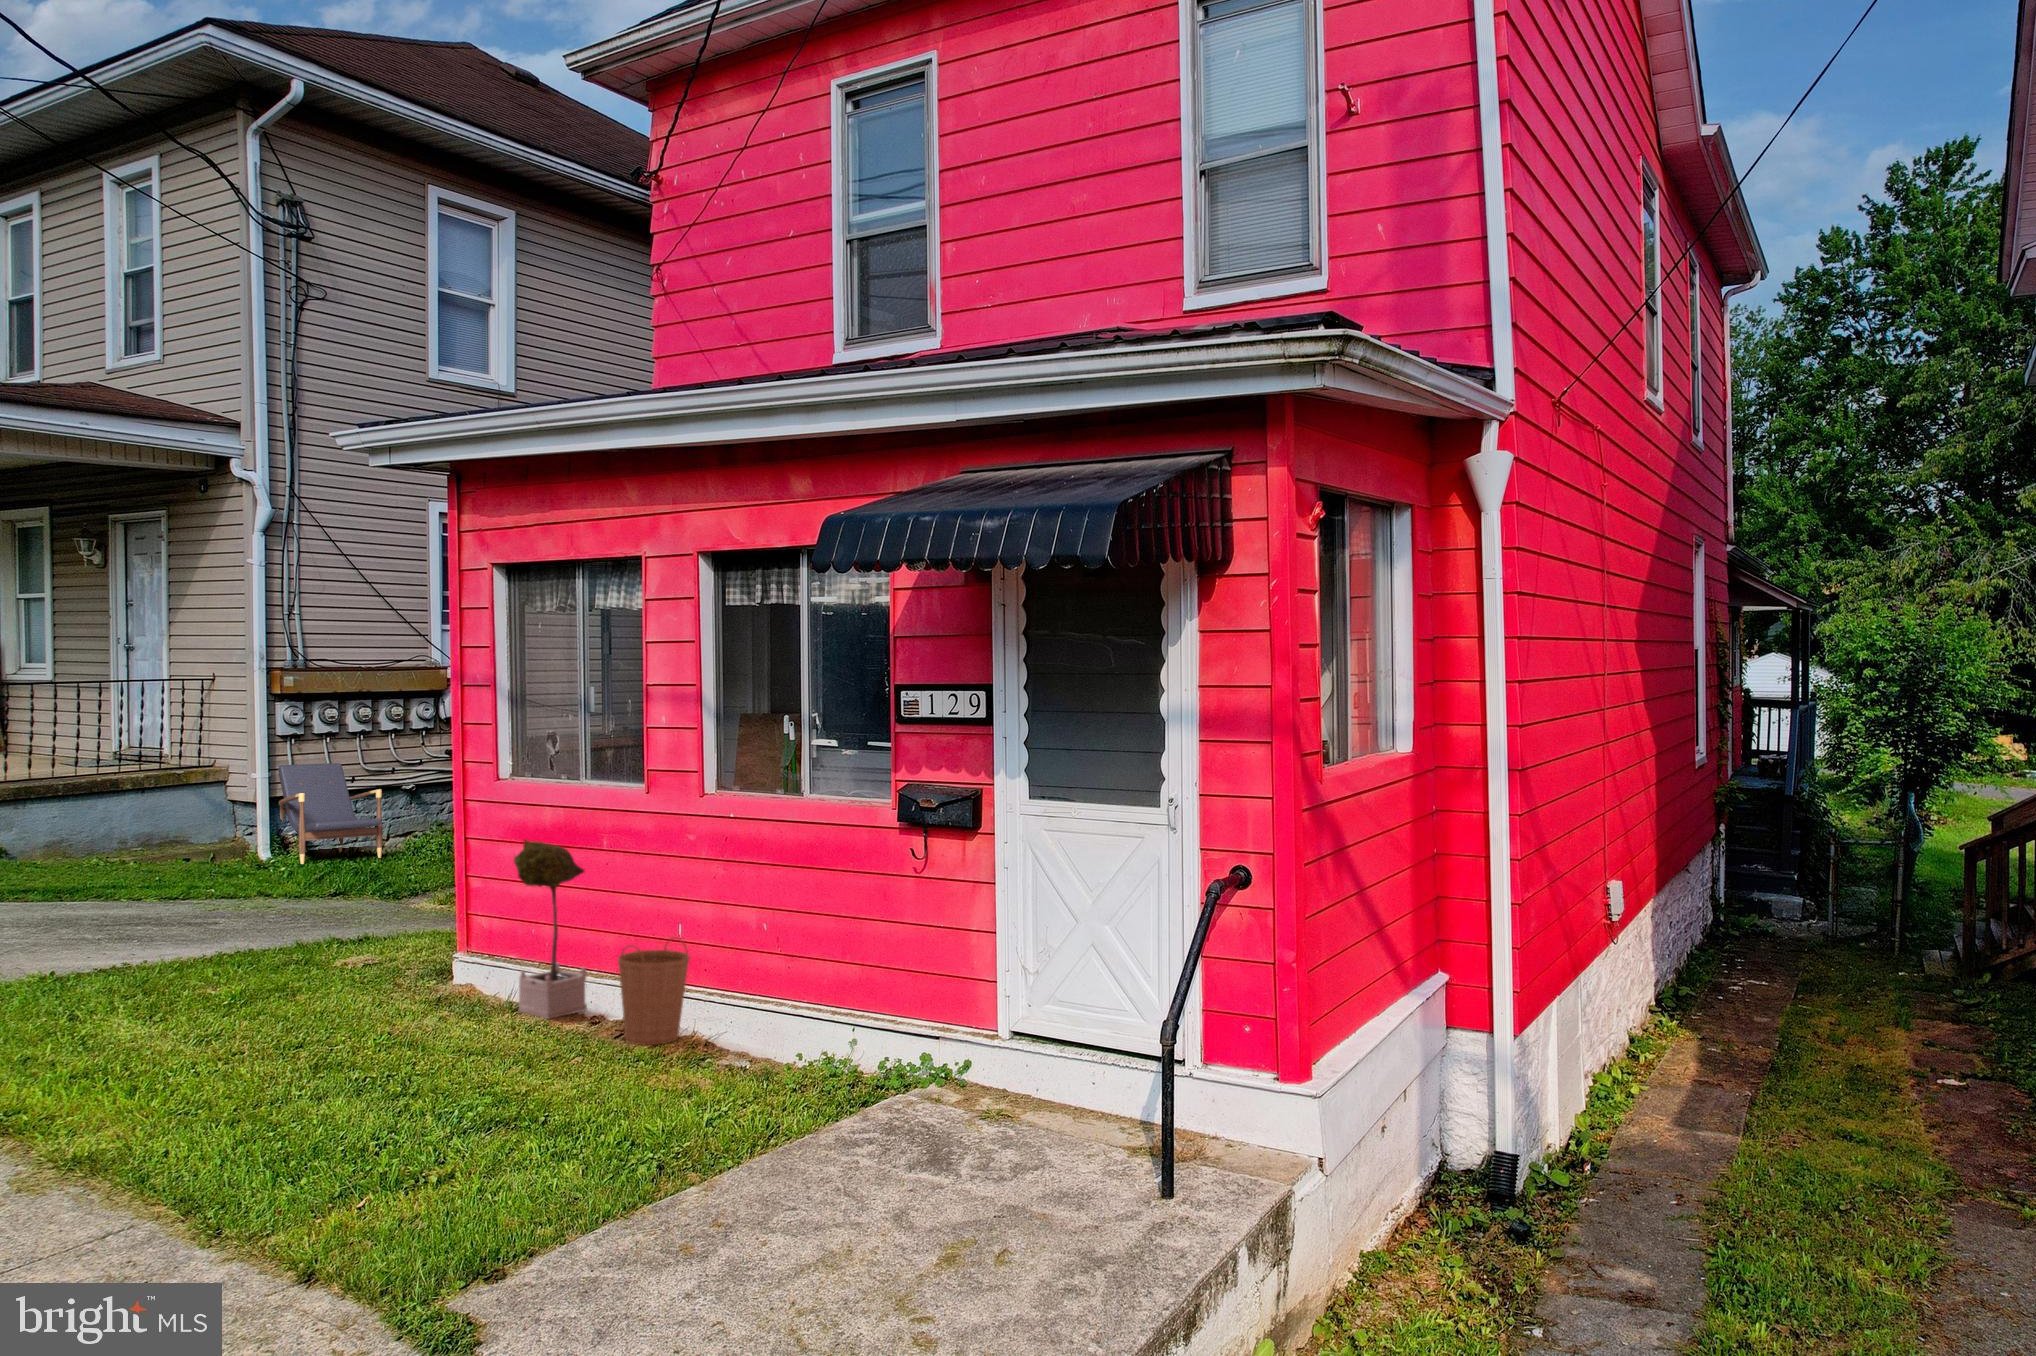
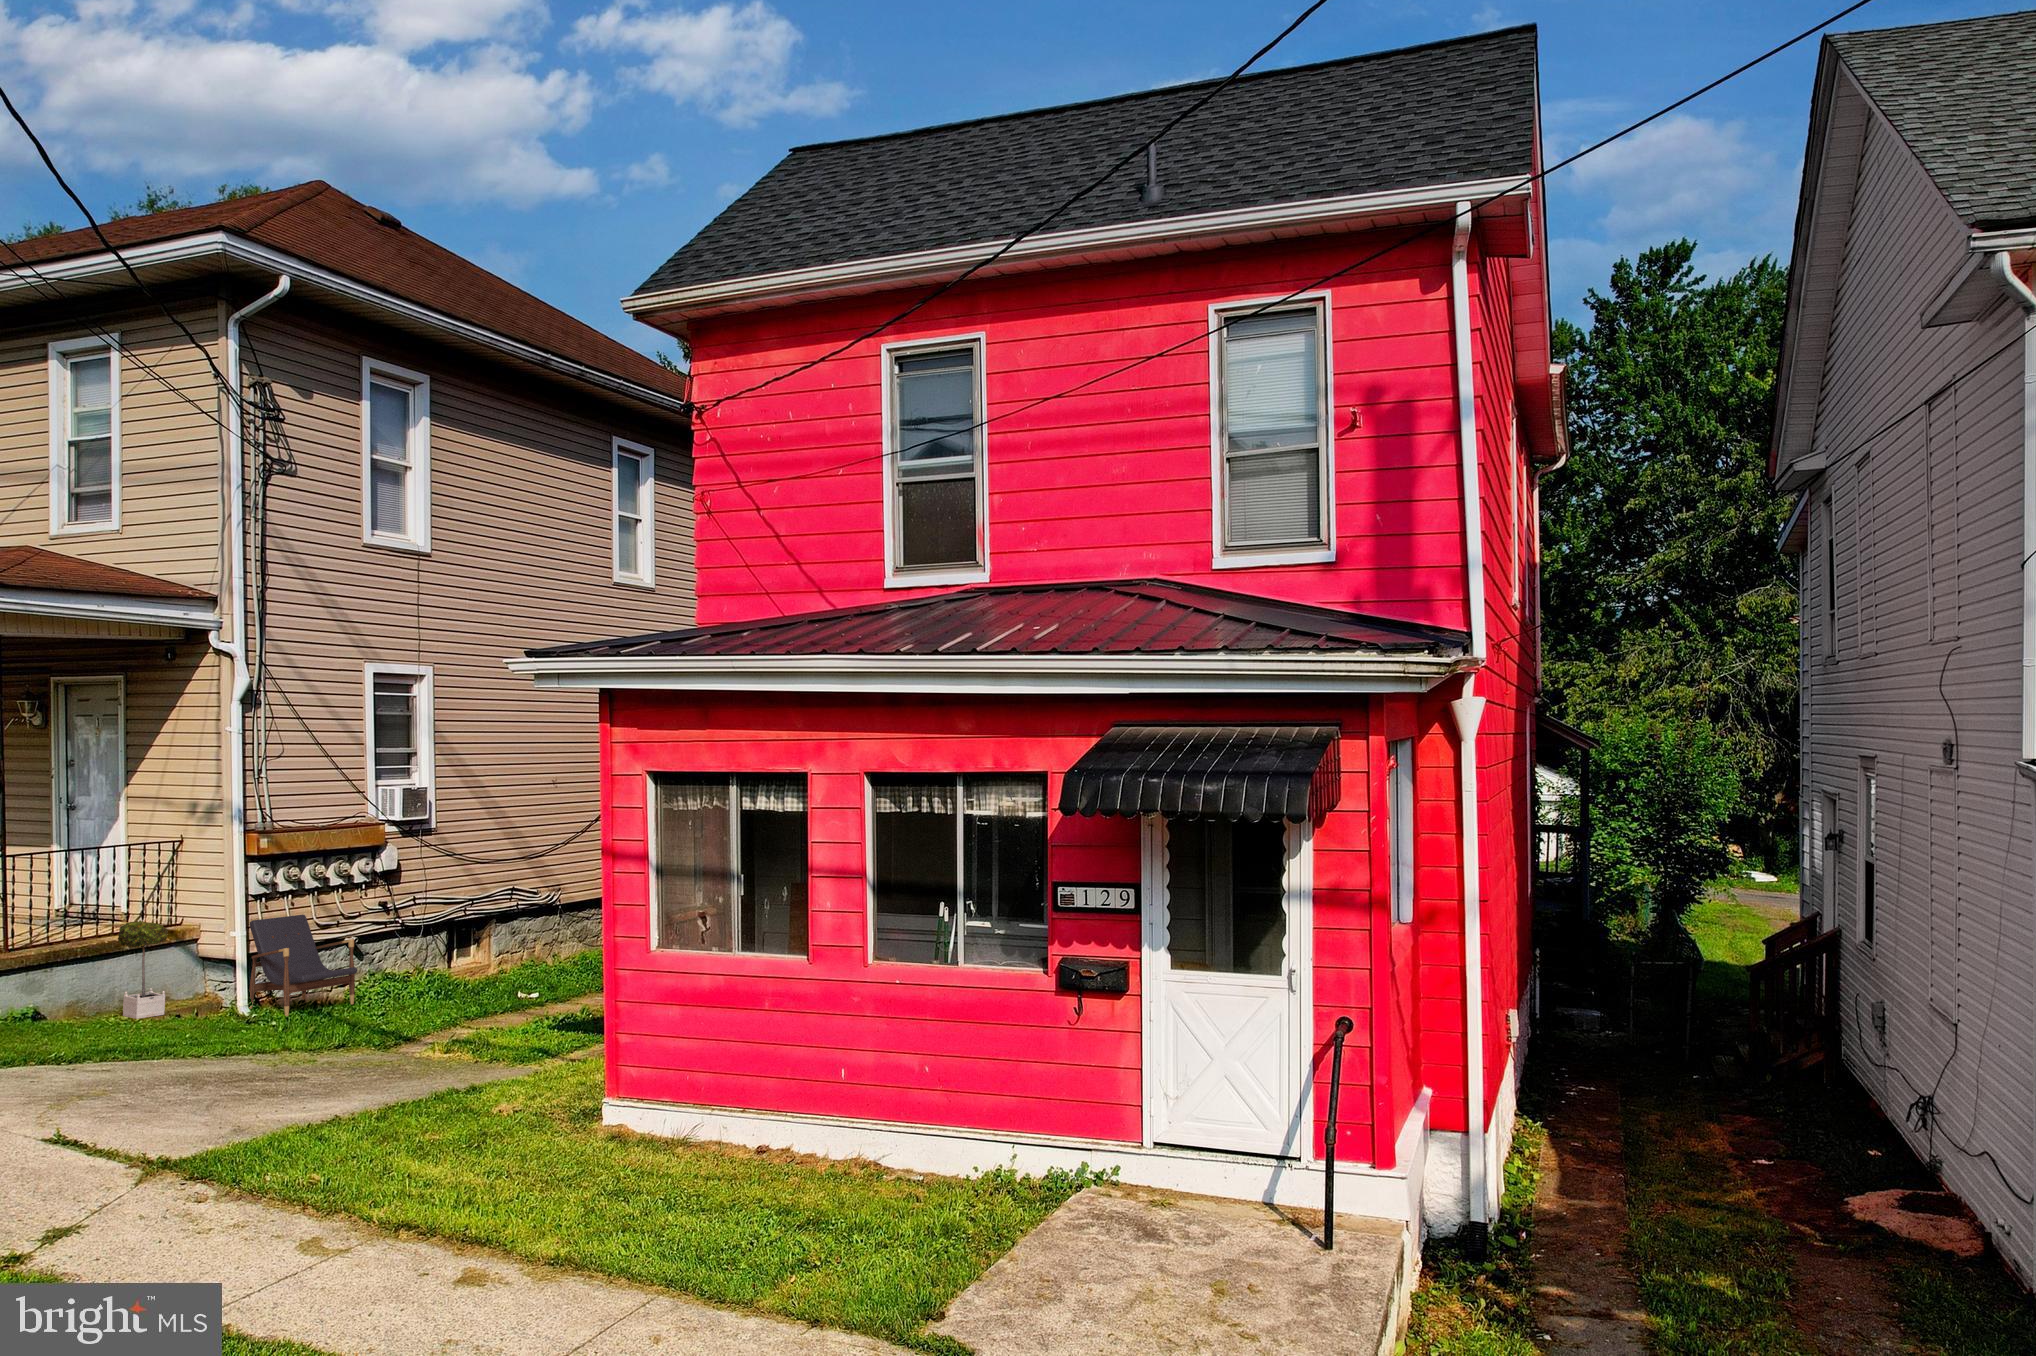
potted tree: present [514,840,587,1019] -> present [118,920,168,1019]
basket: present [618,937,690,1045] -> none [810,1082,866,1172]

